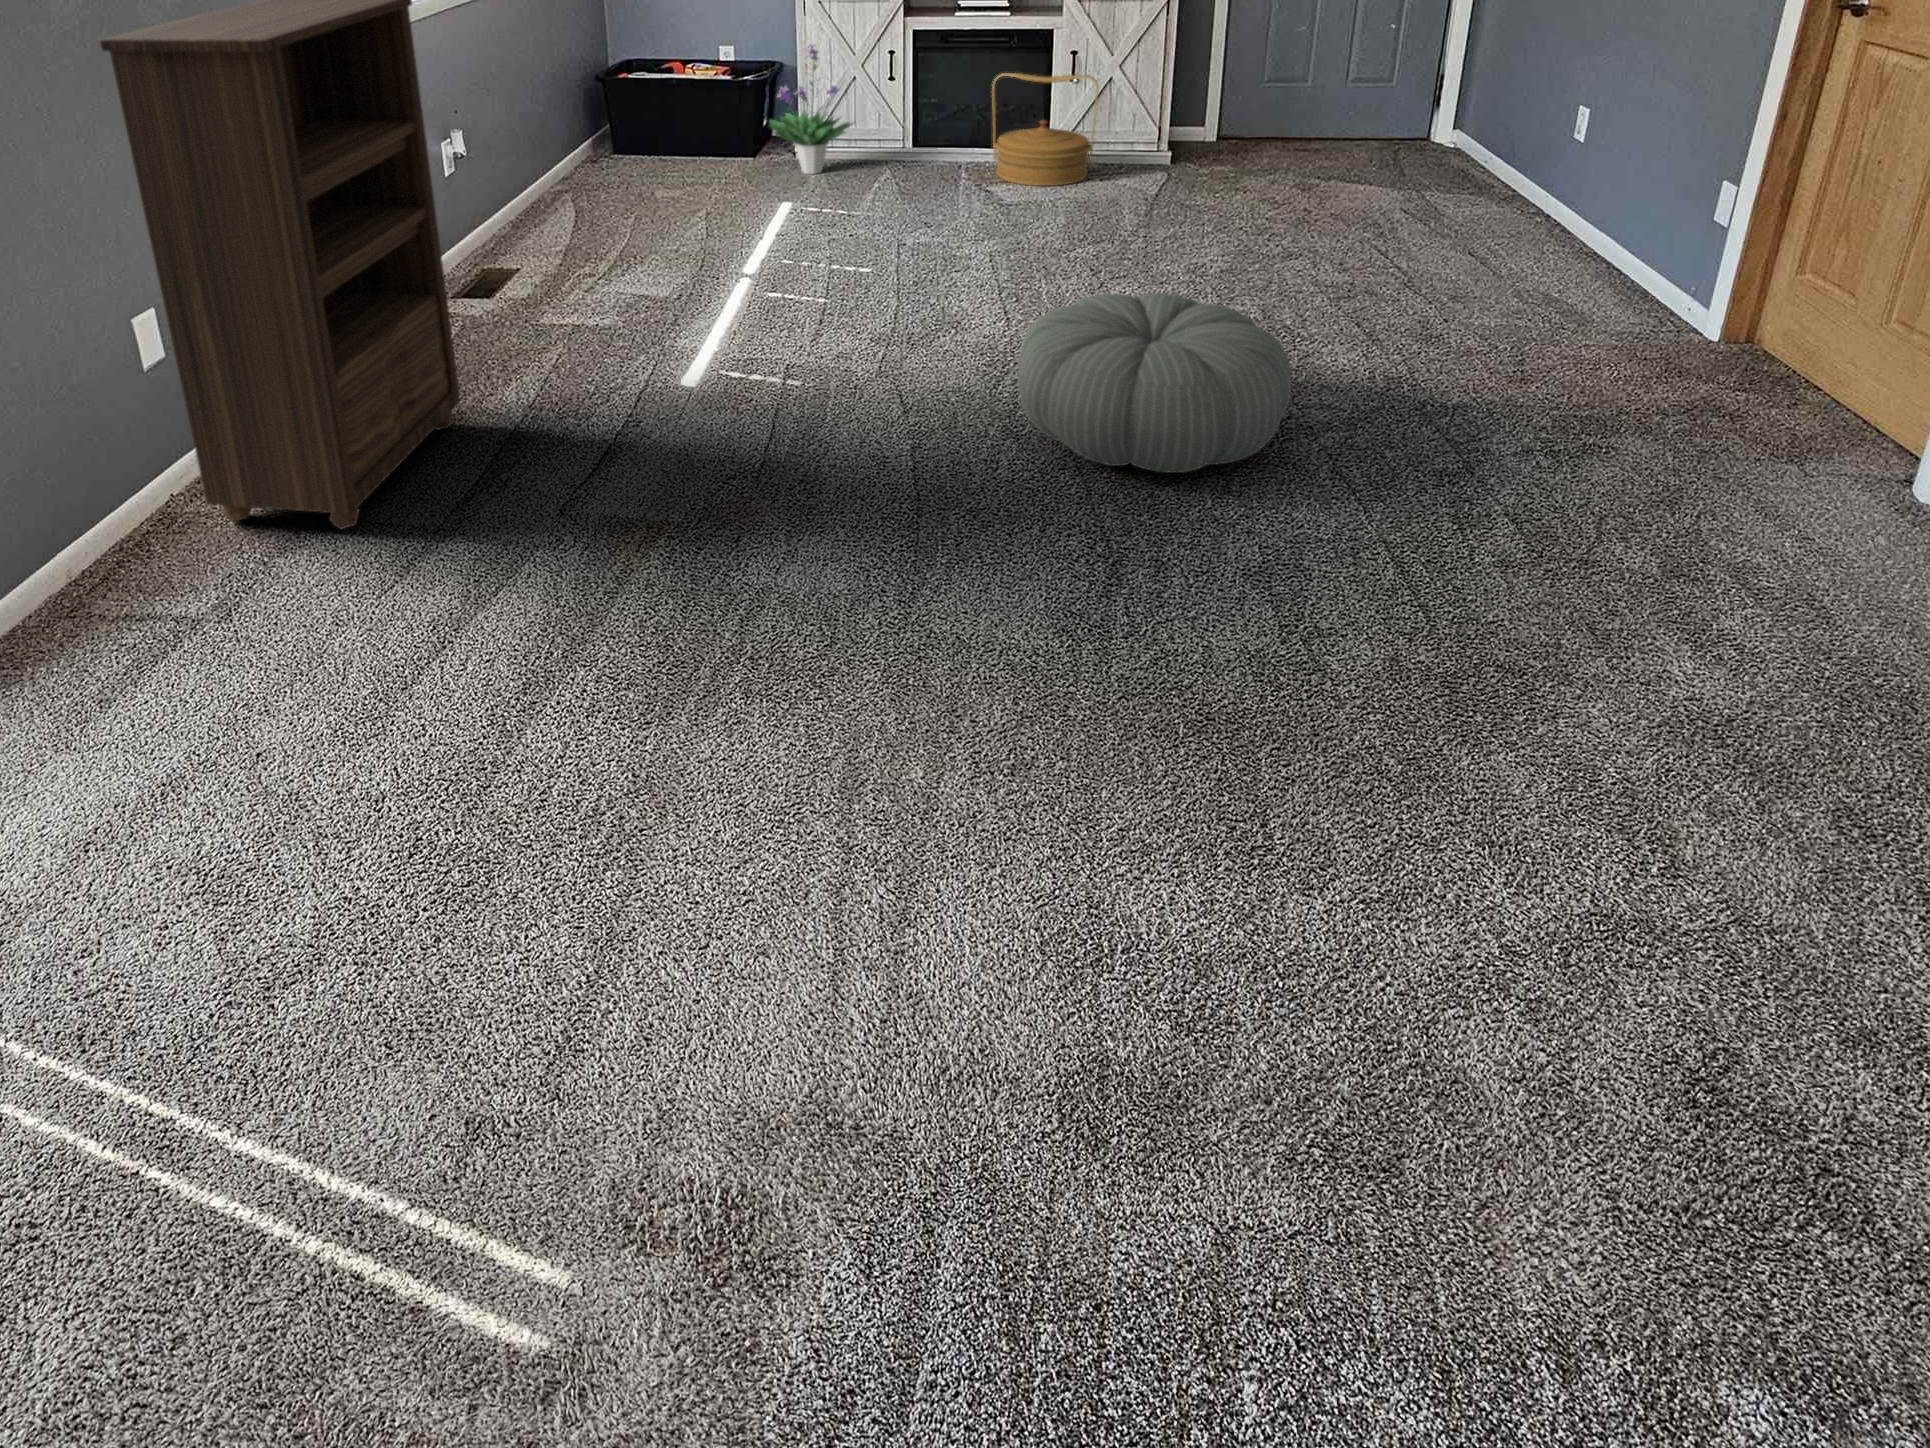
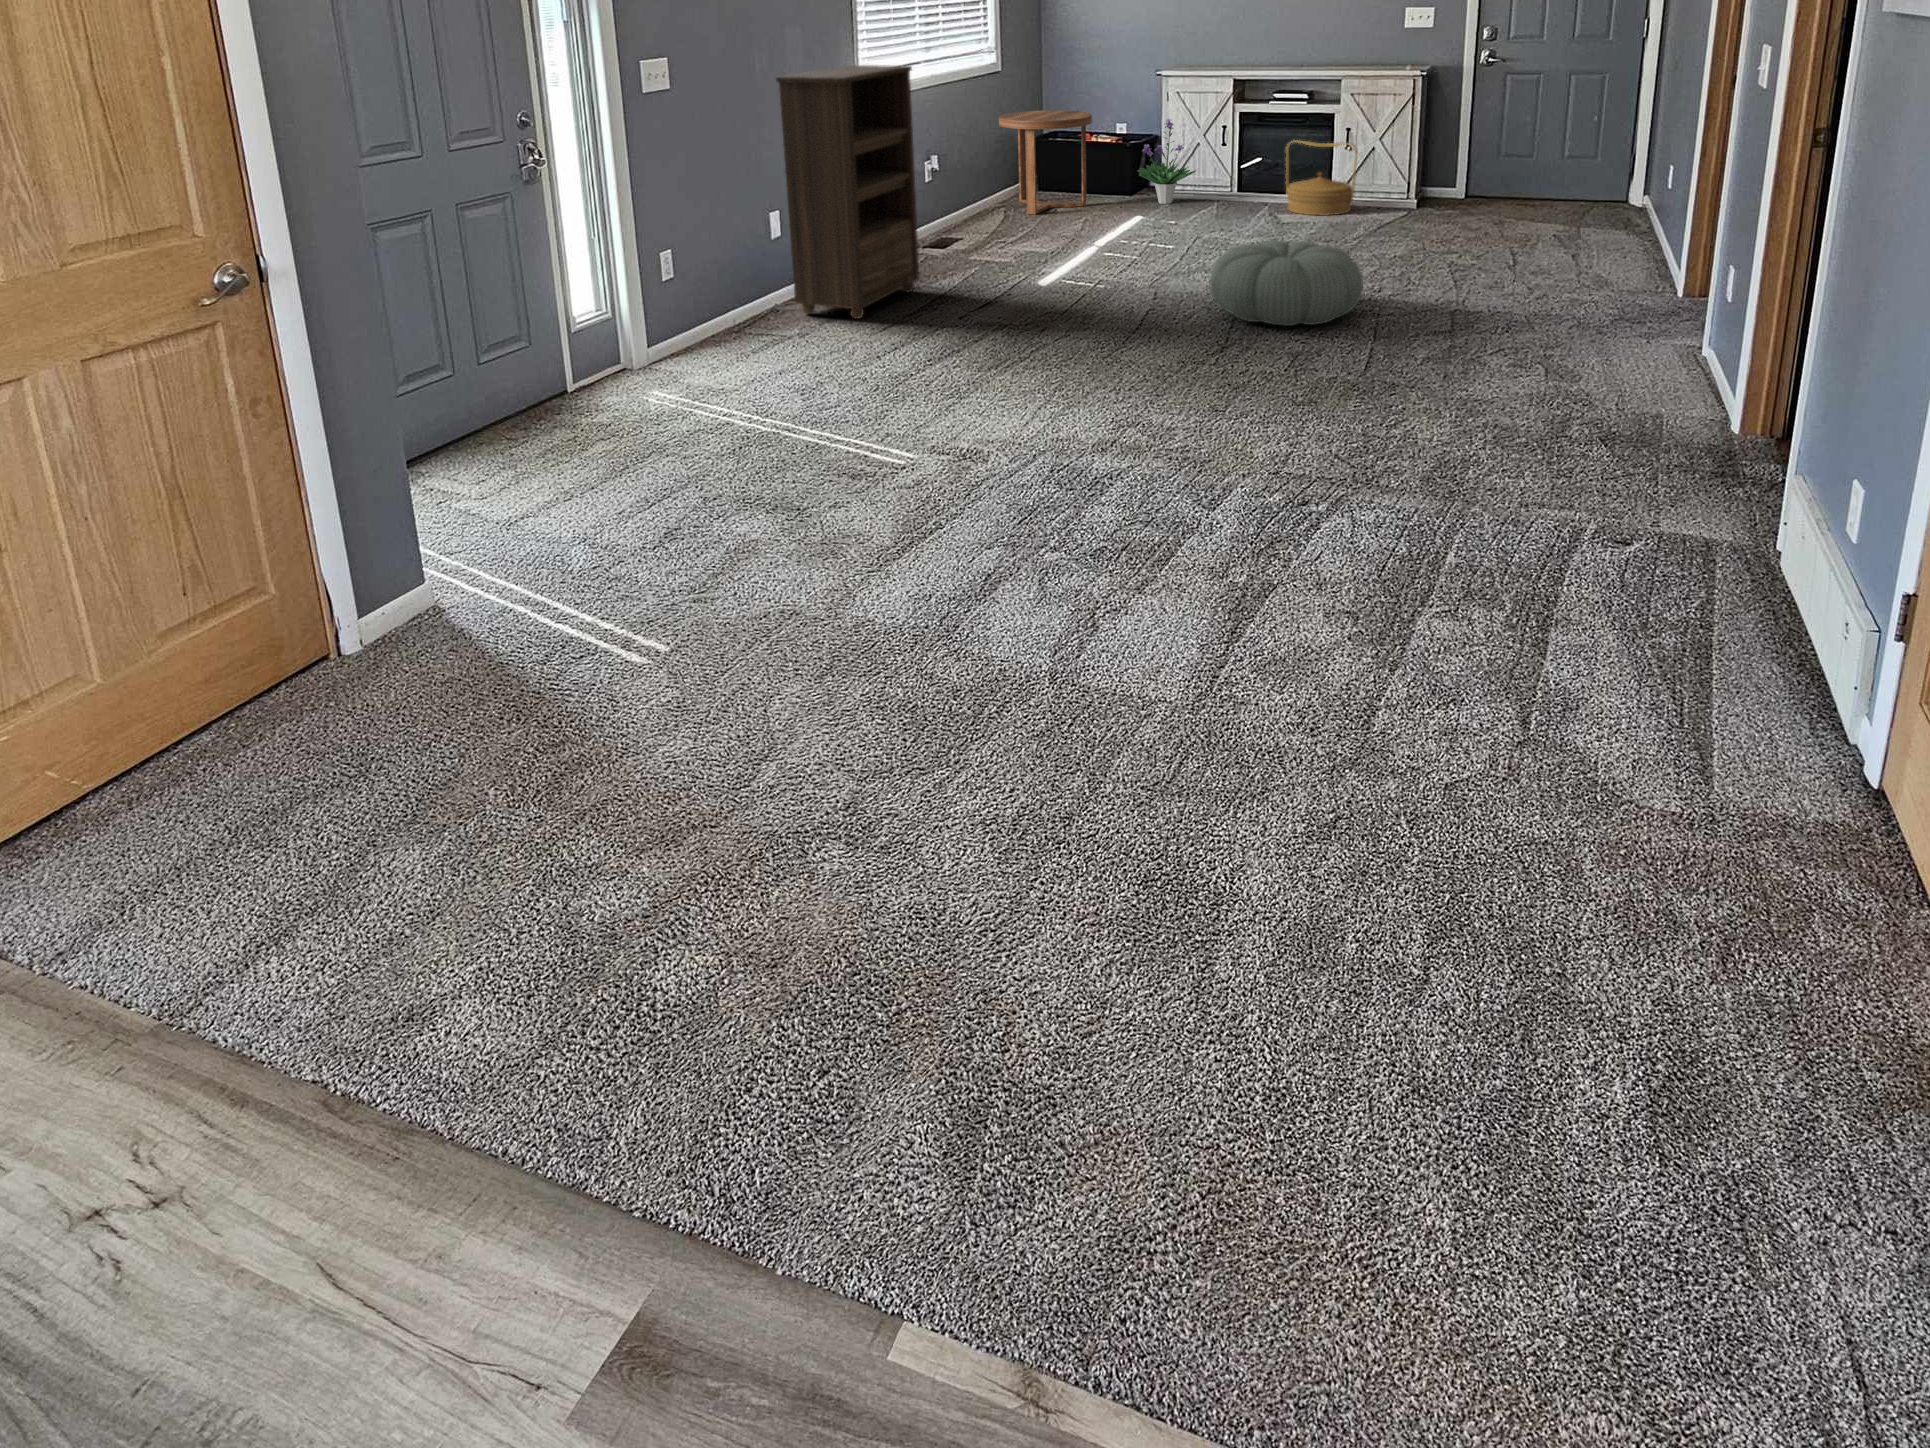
side table: none [548,36,698,208] -> present [999,110,1092,214]

